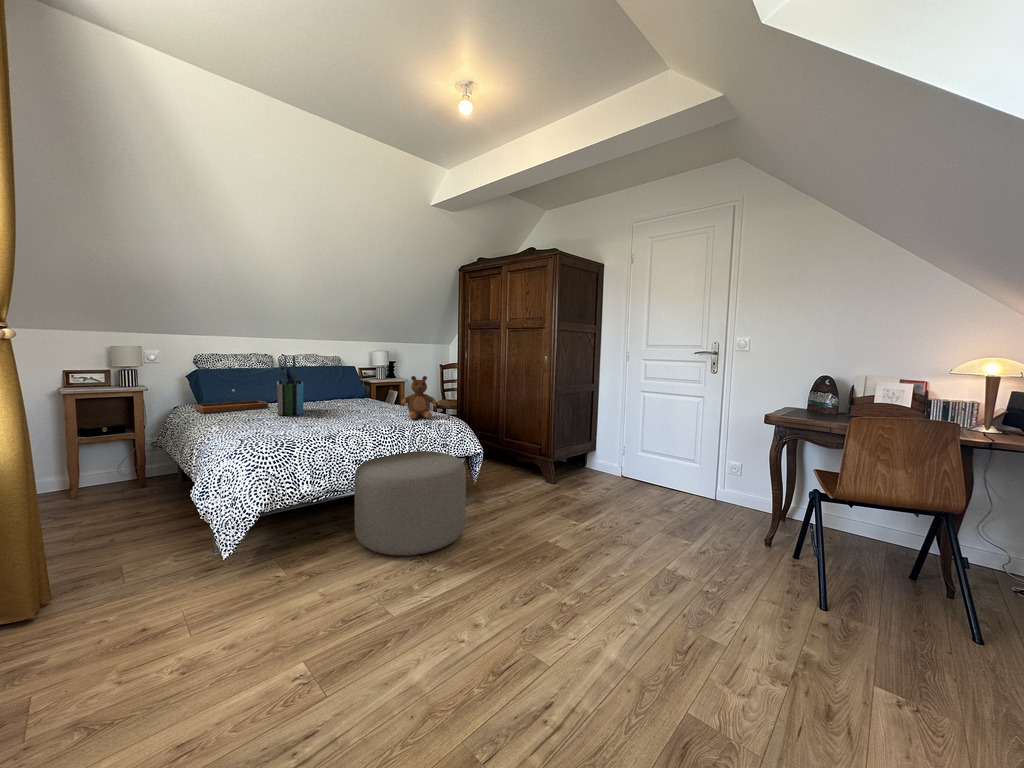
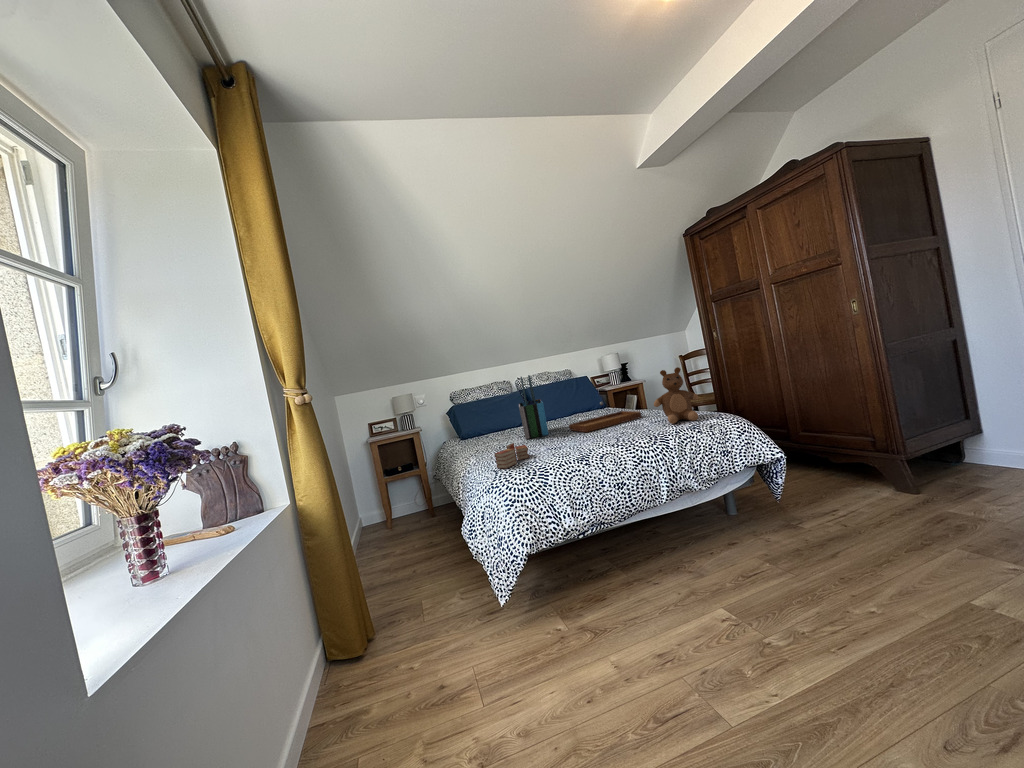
tray: present [195,390,268,413] -> present [569,402,642,432]
book: none [243,417,280,438] -> present [495,443,529,468]
ottoman: present [354,451,466,555] -> none [620,463,792,613]

